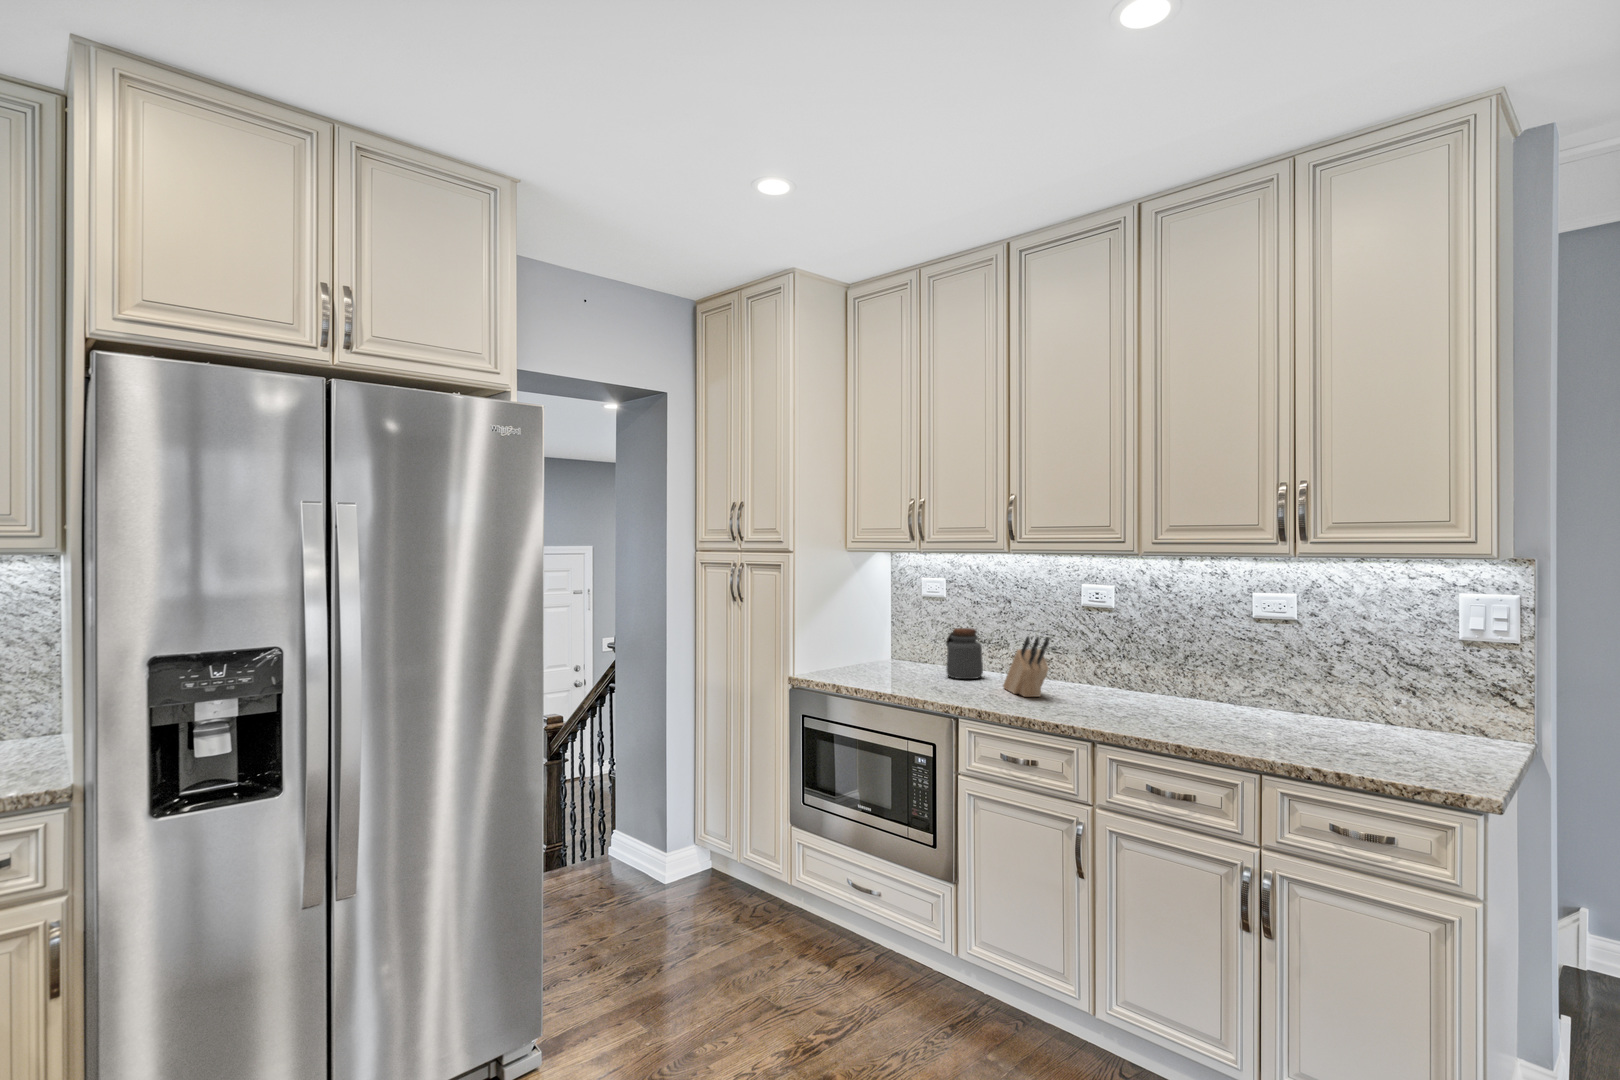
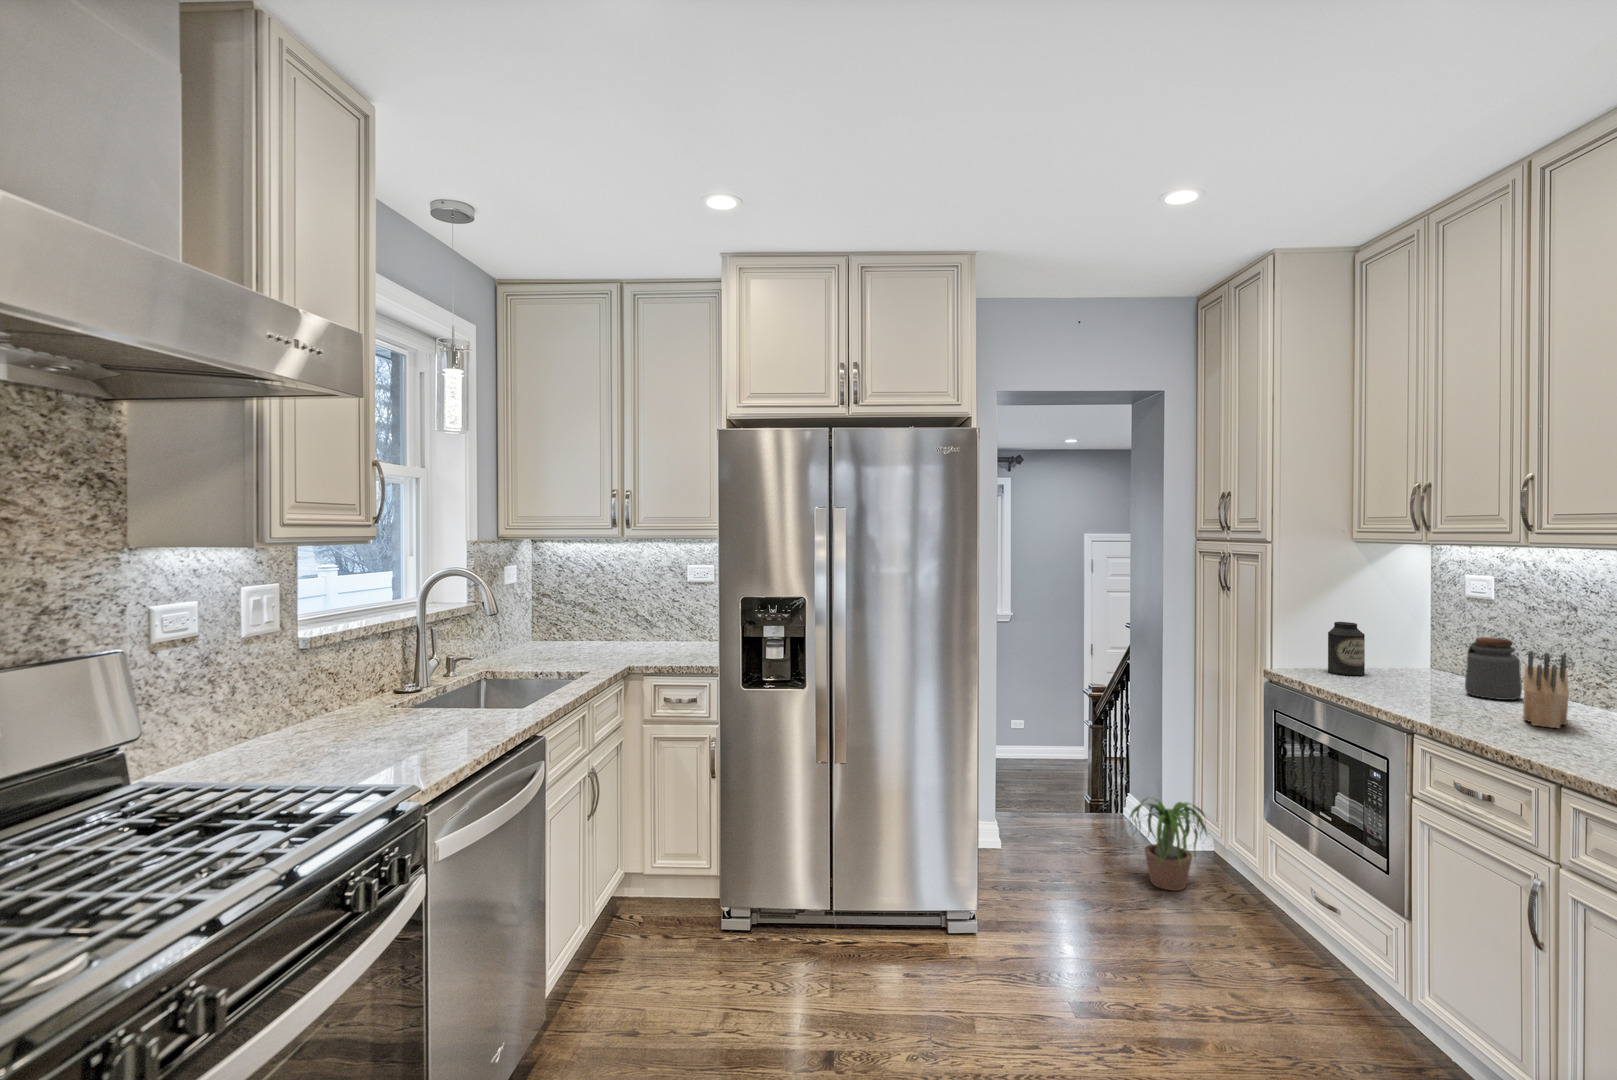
canister: none [836,624,865,673] -> present [1328,622,1365,675]
potted plant: none [640,826,743,926] -> present [1130,798,1207,891]

